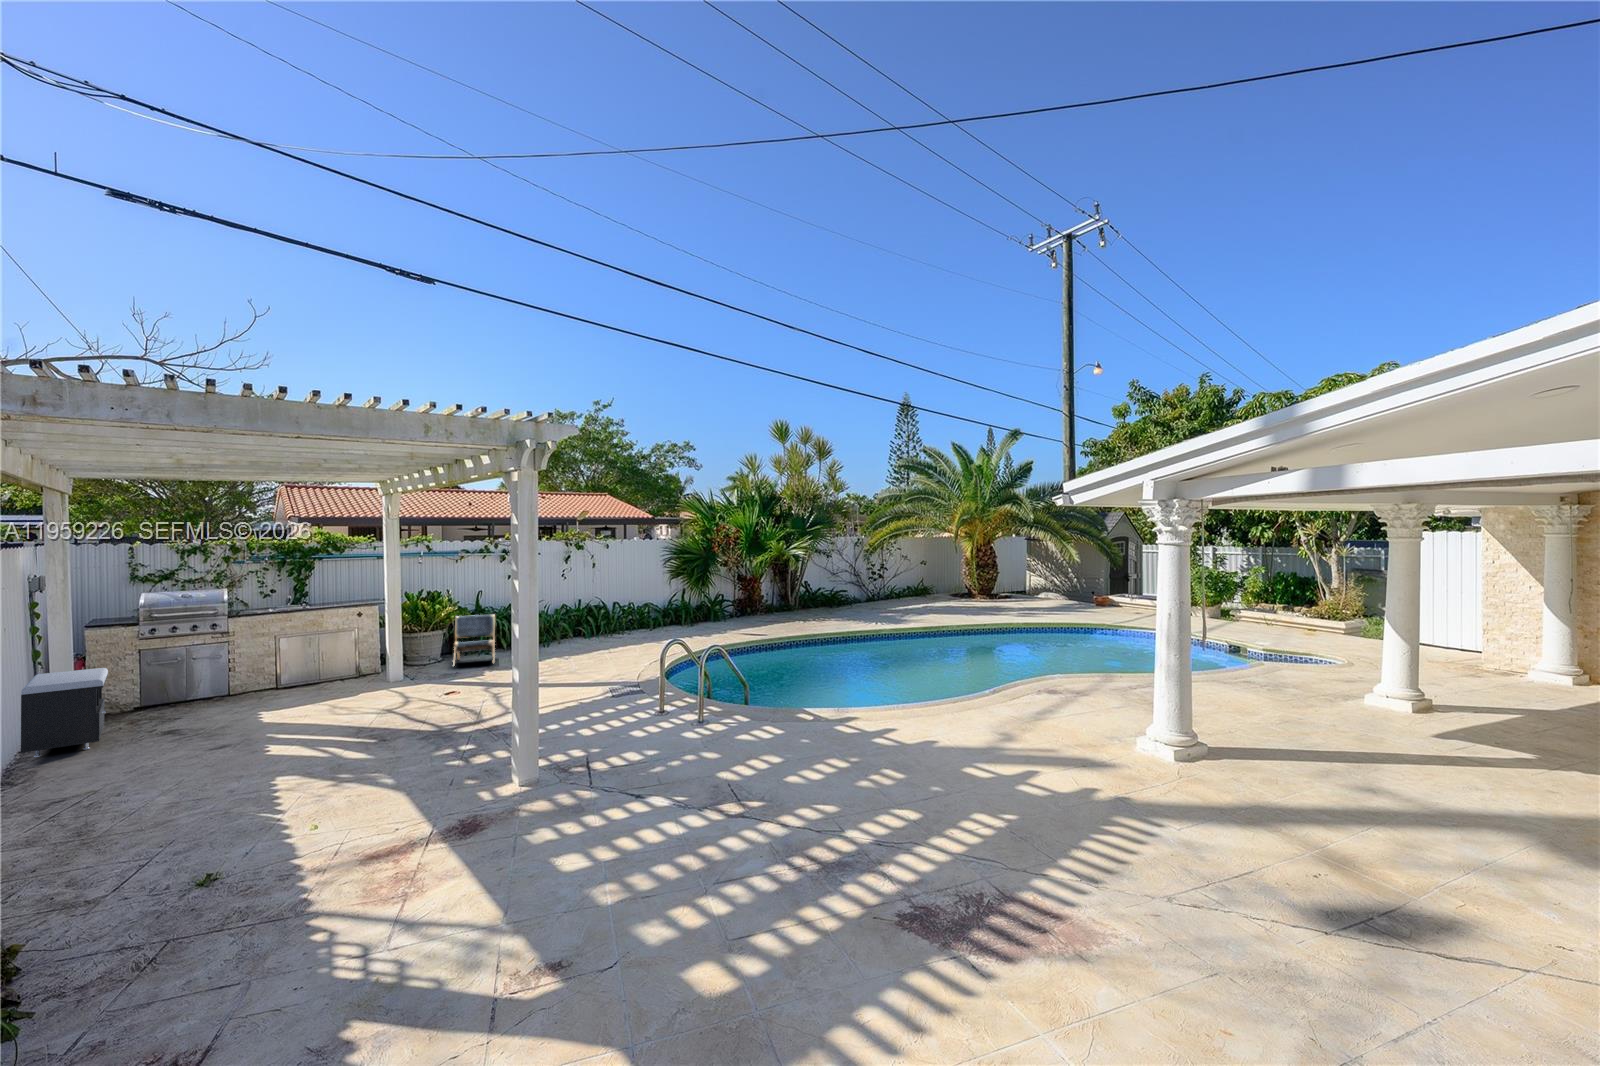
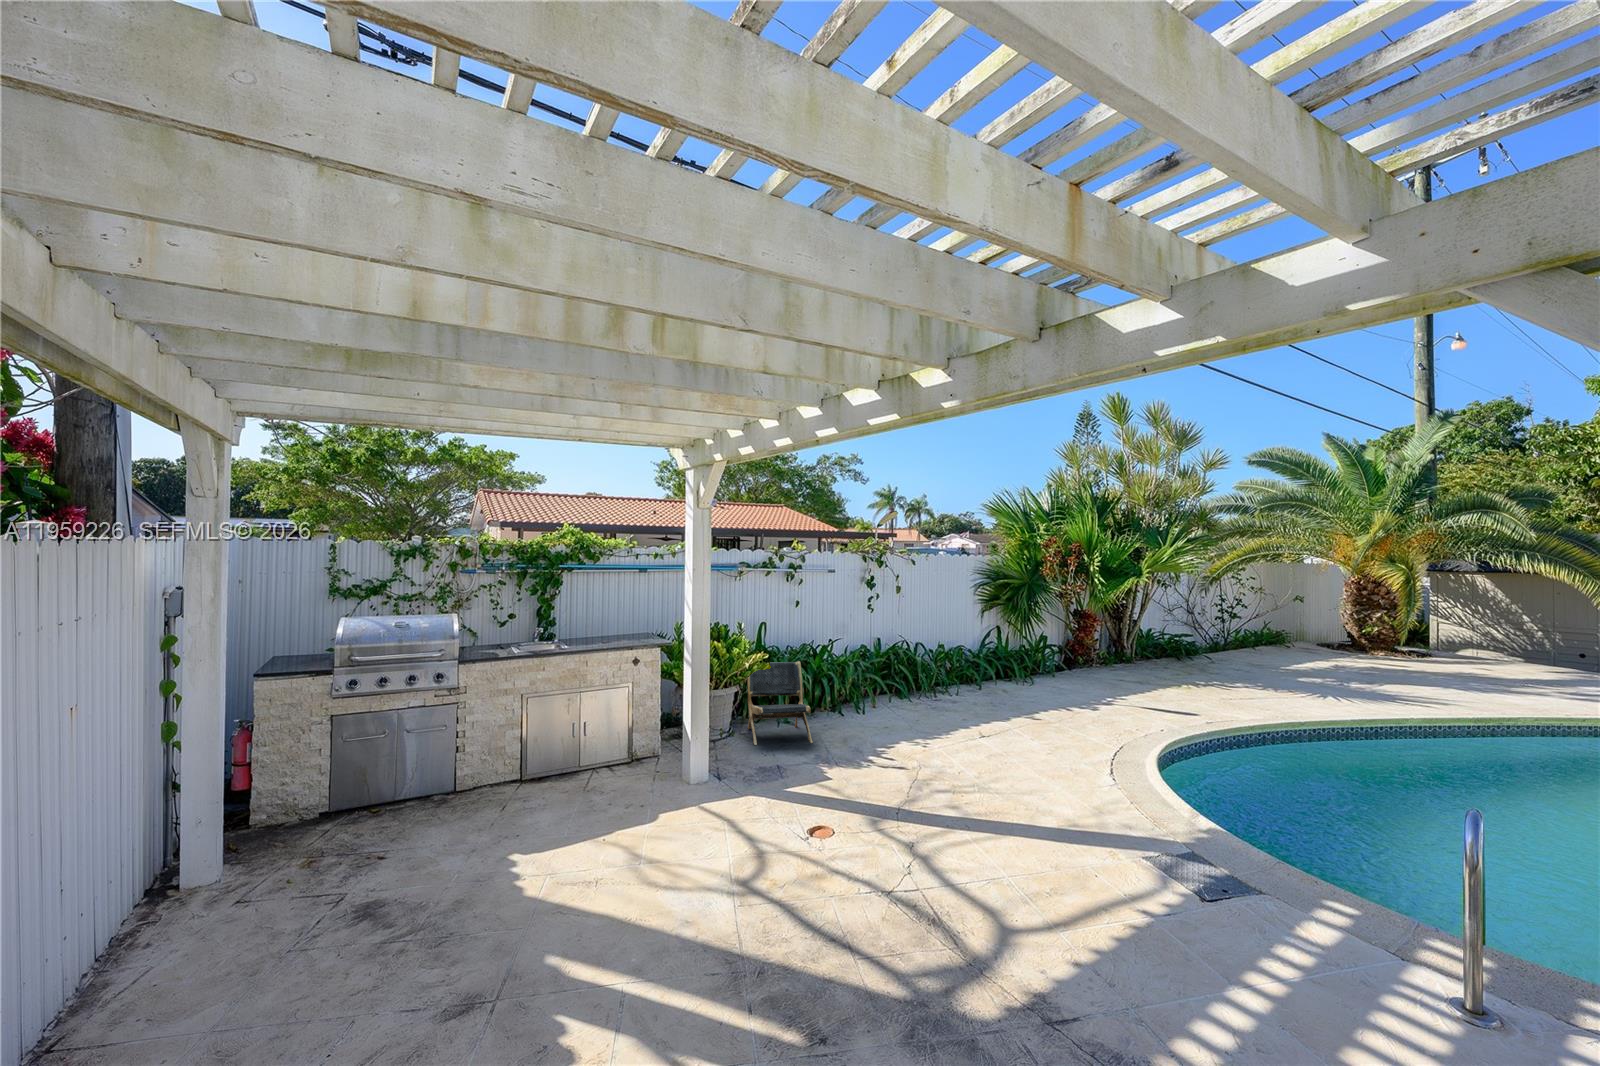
storage bench: present [21,668,108,757] -> none [74,765,271,990]

